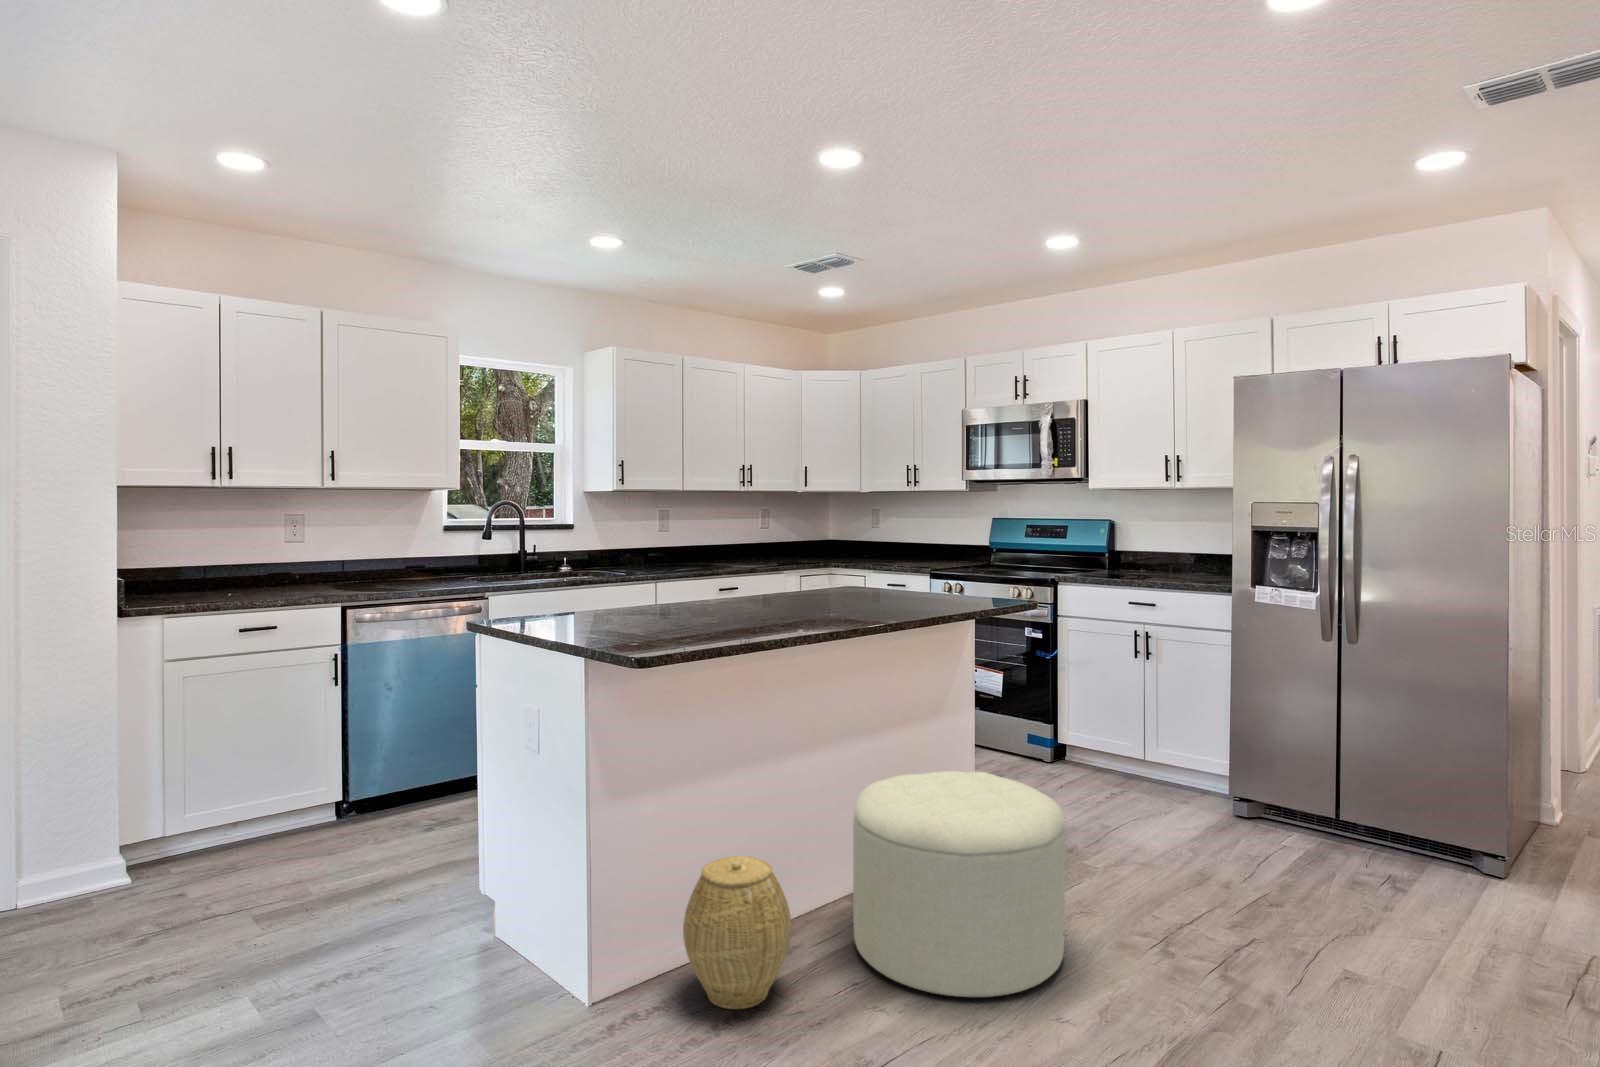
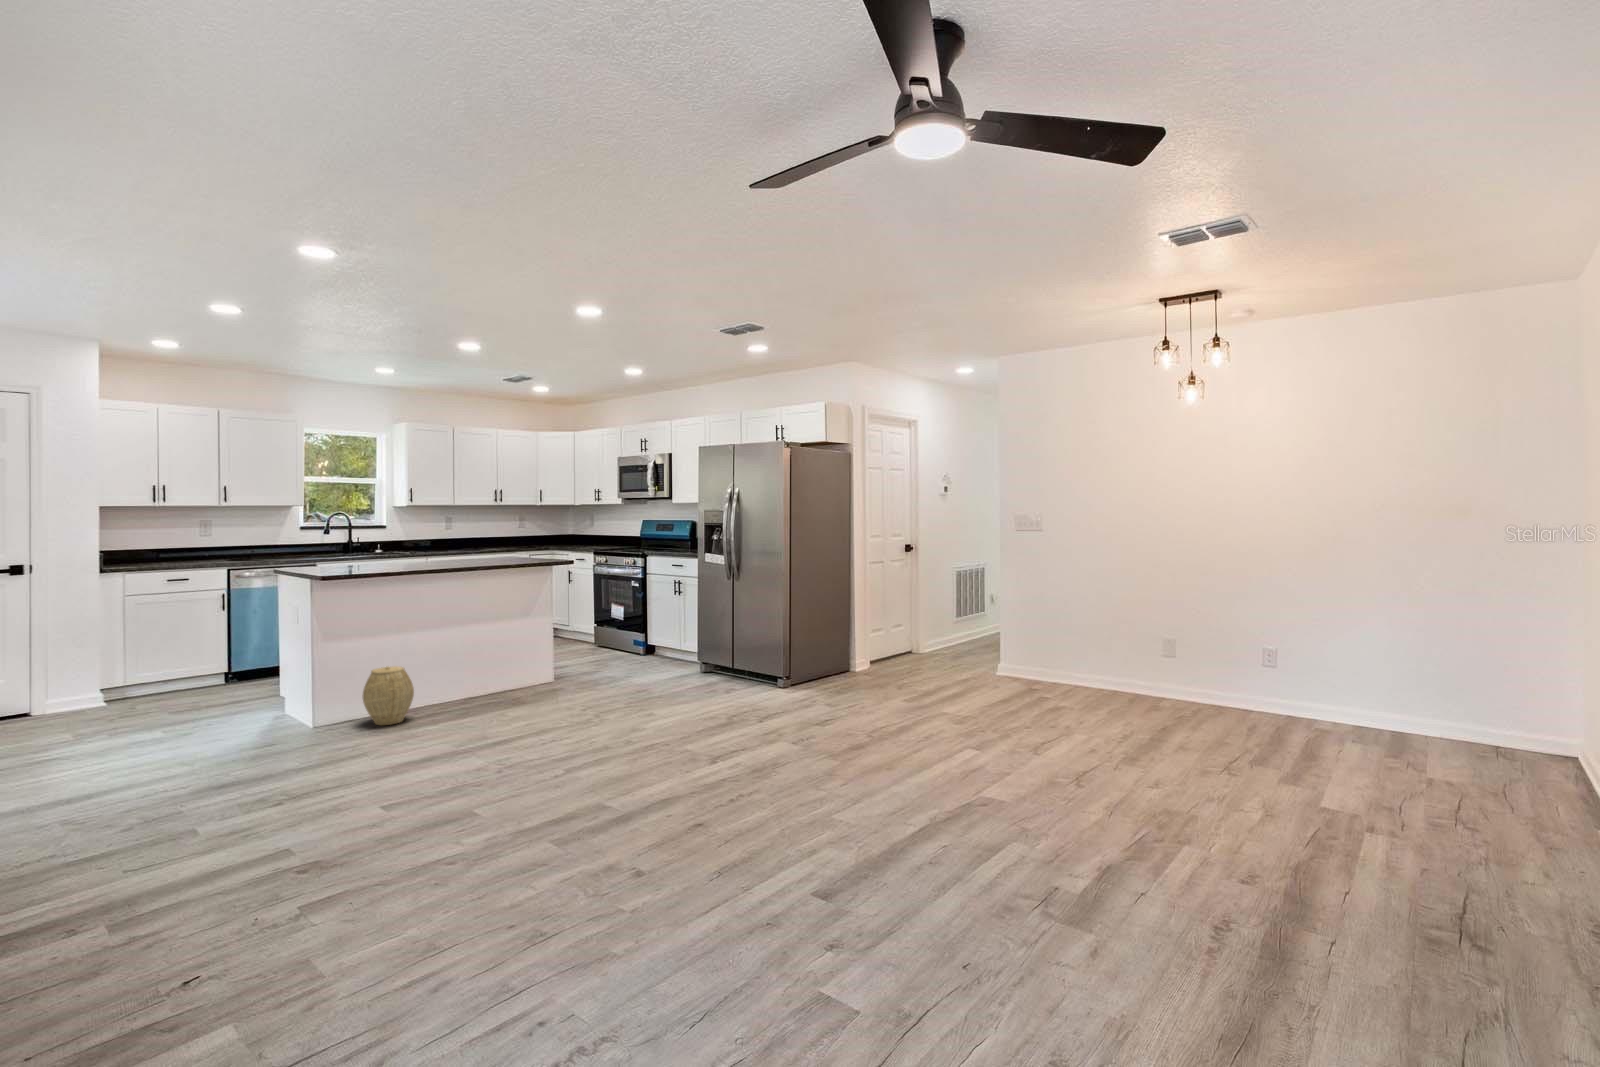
ottoman: present [853,771,1065,997] -> none [452,636,549,719]

